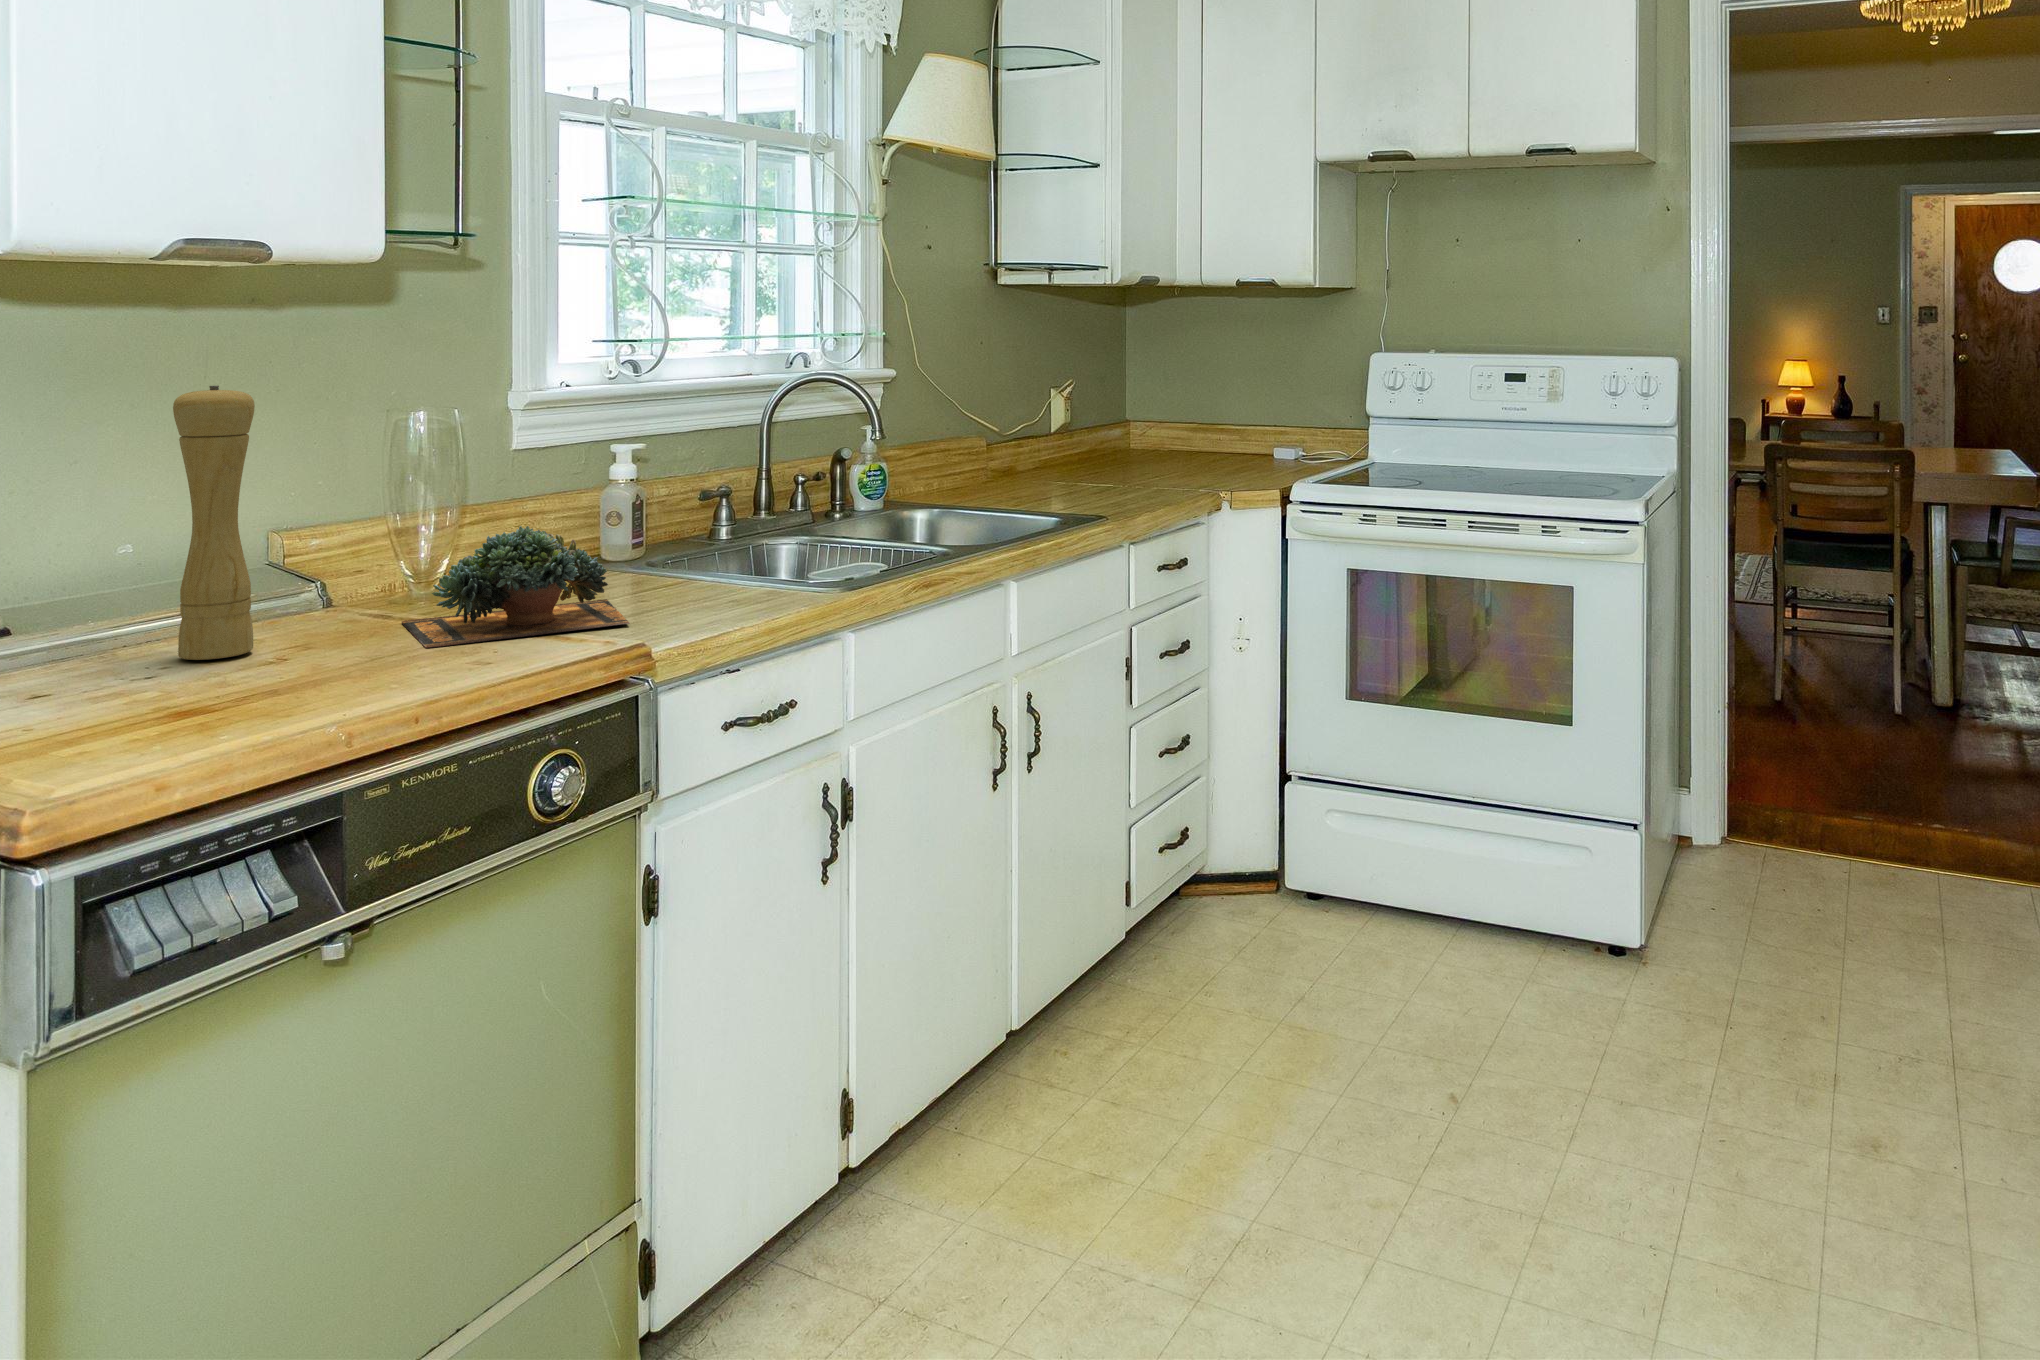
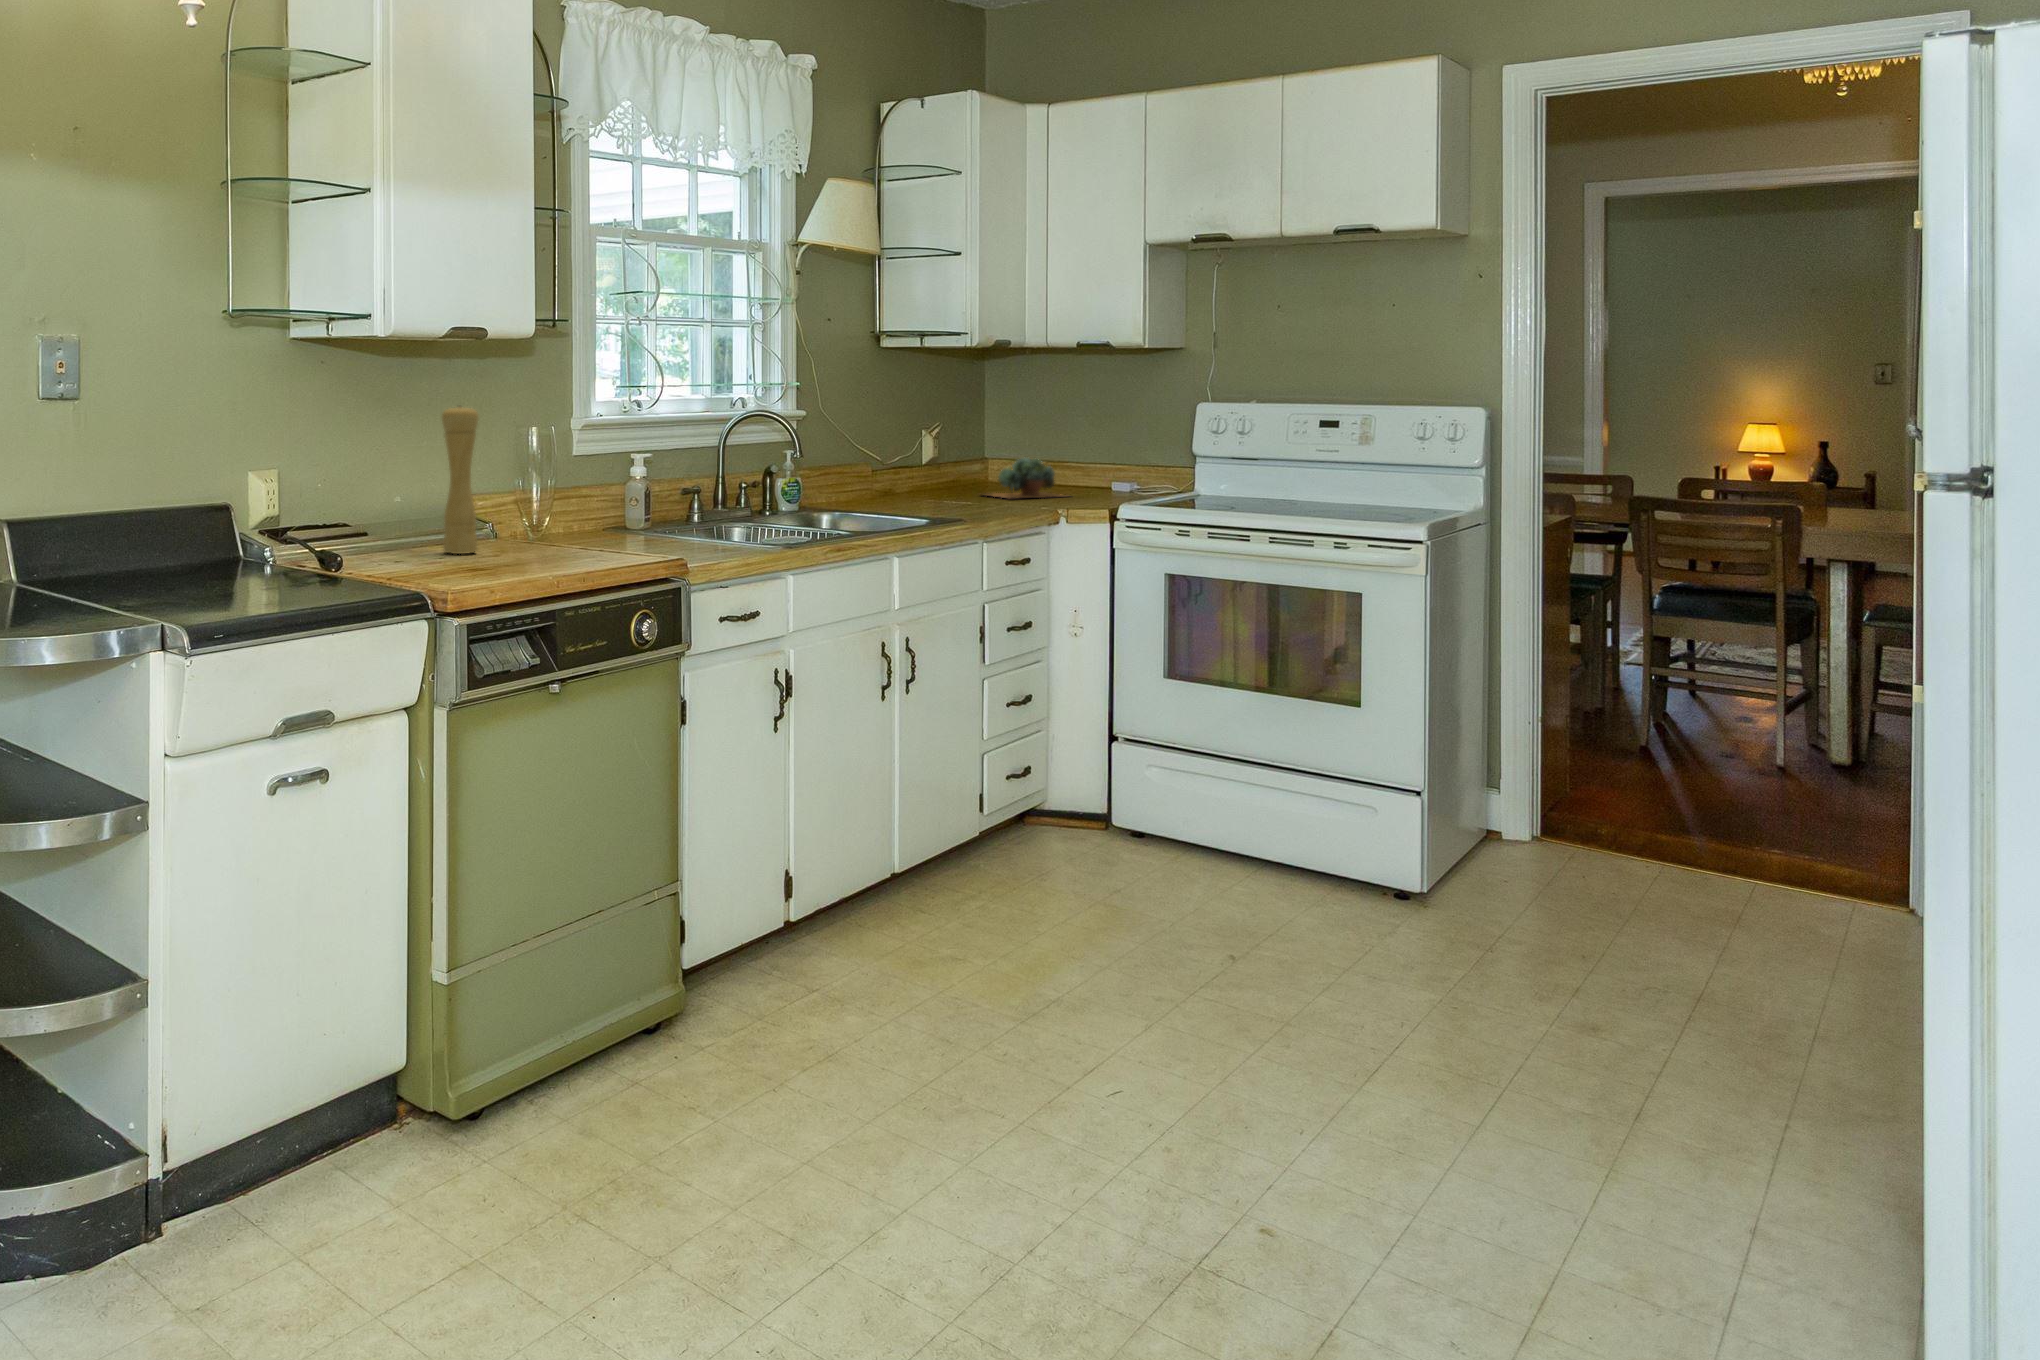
succulent plant: present [402,526,630,648] -> present [991,458,1061,499]

